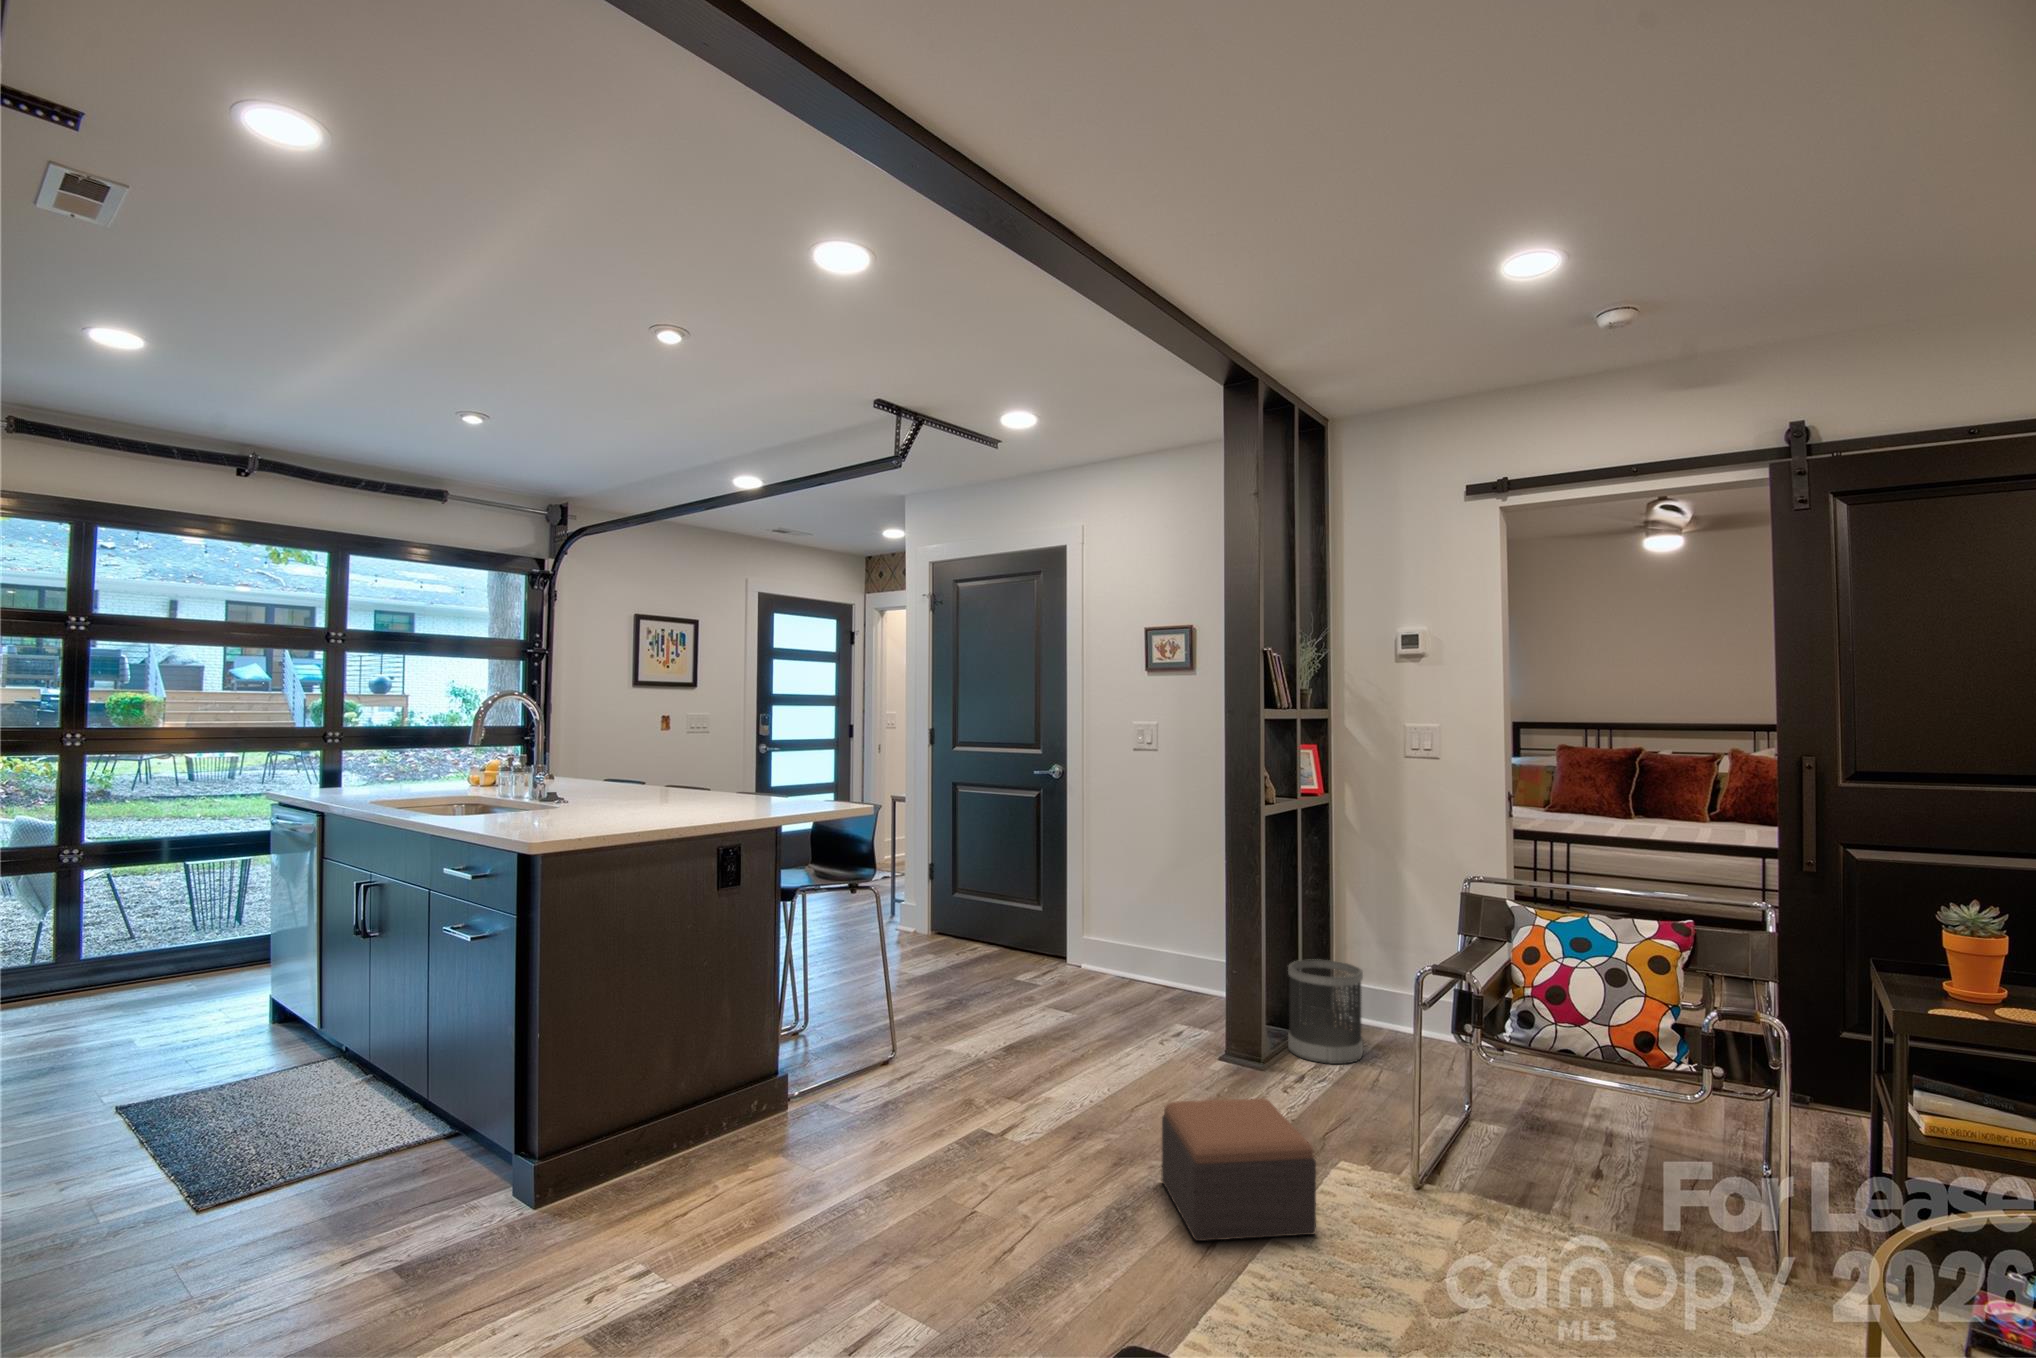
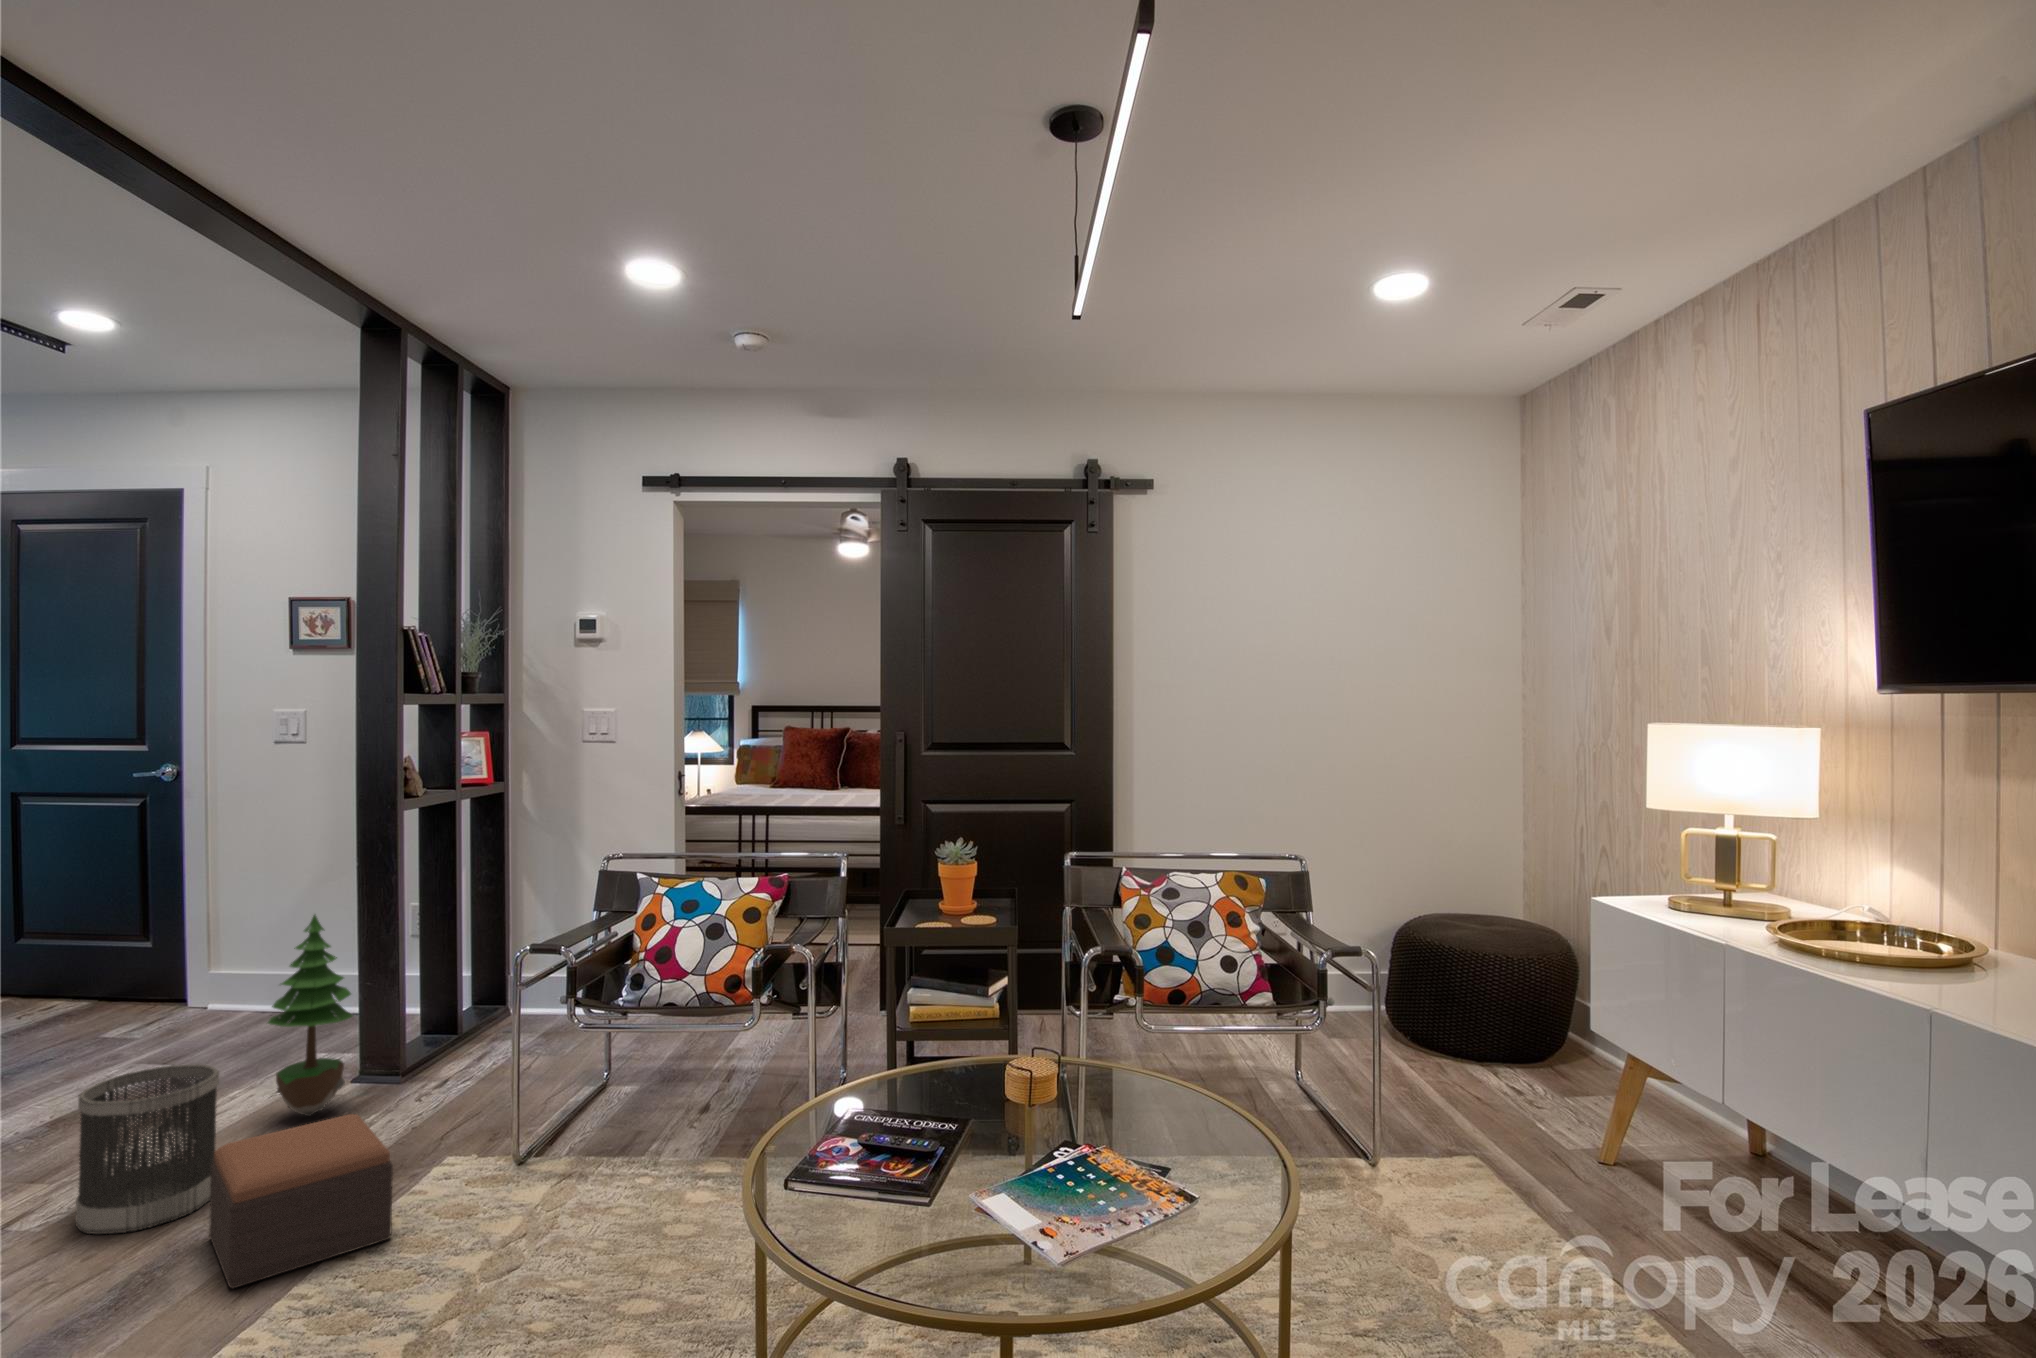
potted tree: none [1169,902,1234,1083] -> present [268,915,353,1116]
wastebasket: present [1288,959,1363,1064] -> present [75,1064,219,1234]

